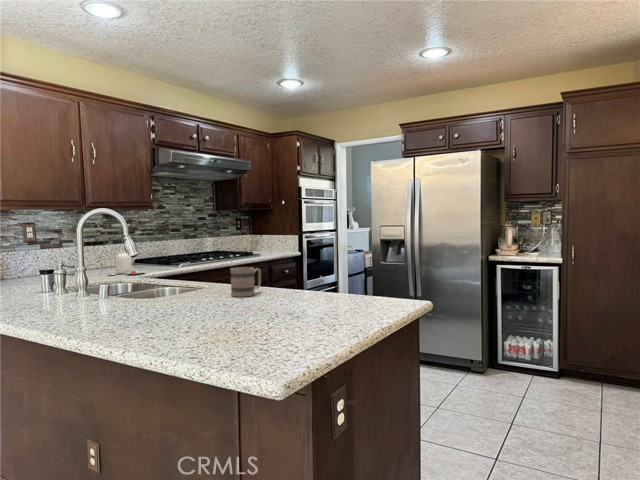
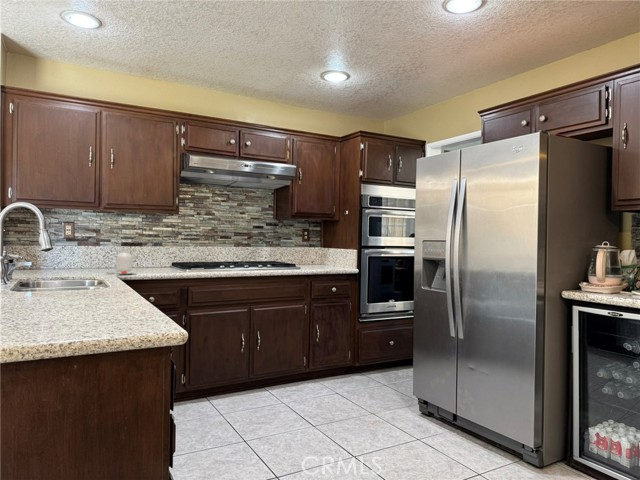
mug: present [230,267,261,297] -> none [52,267,103,304]

